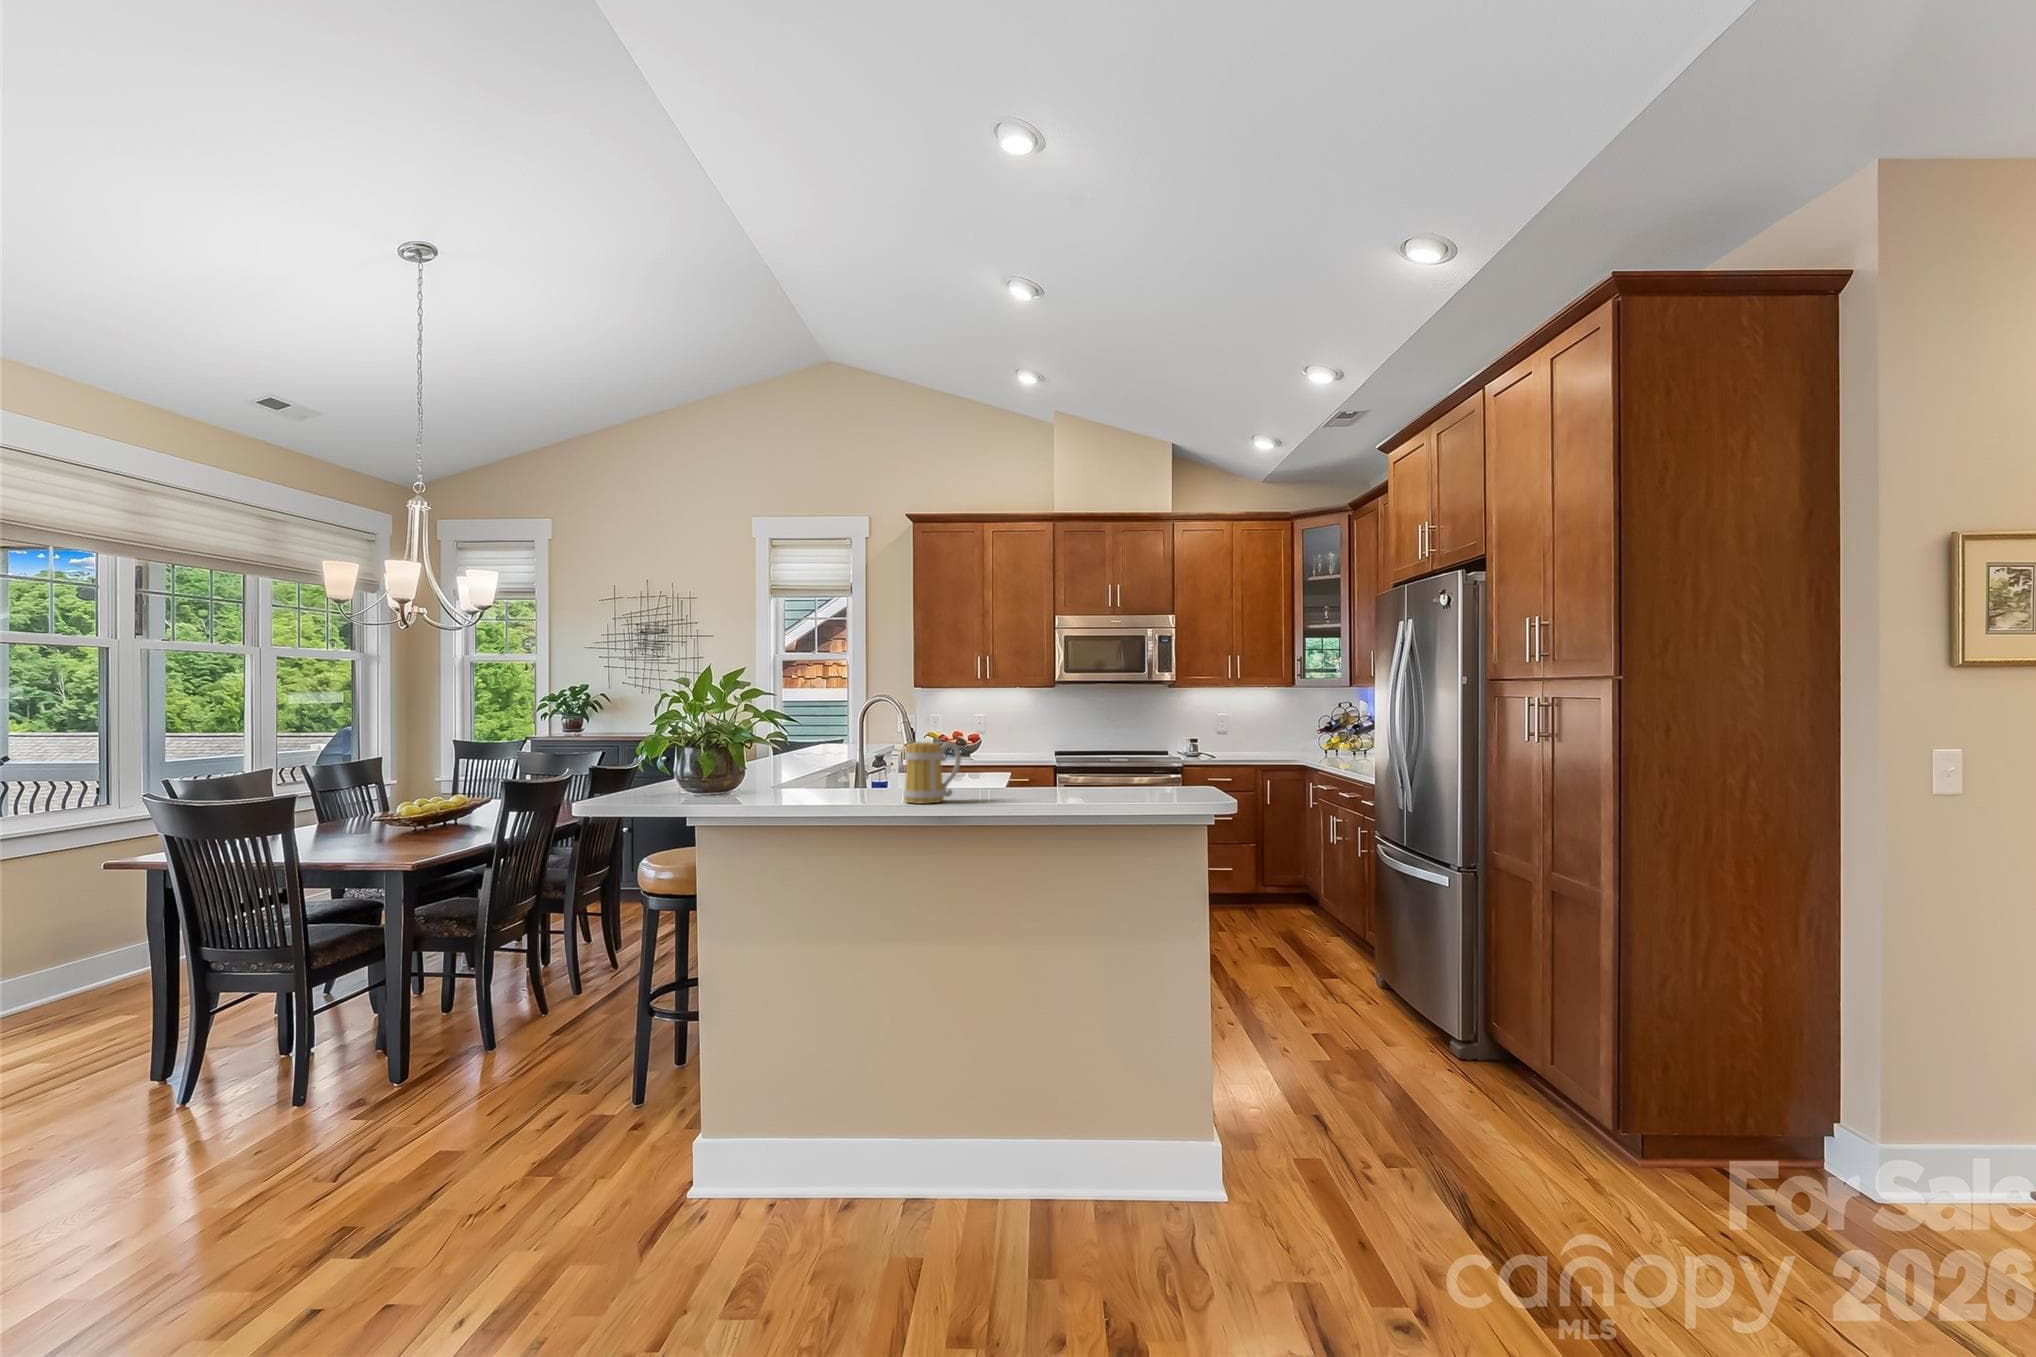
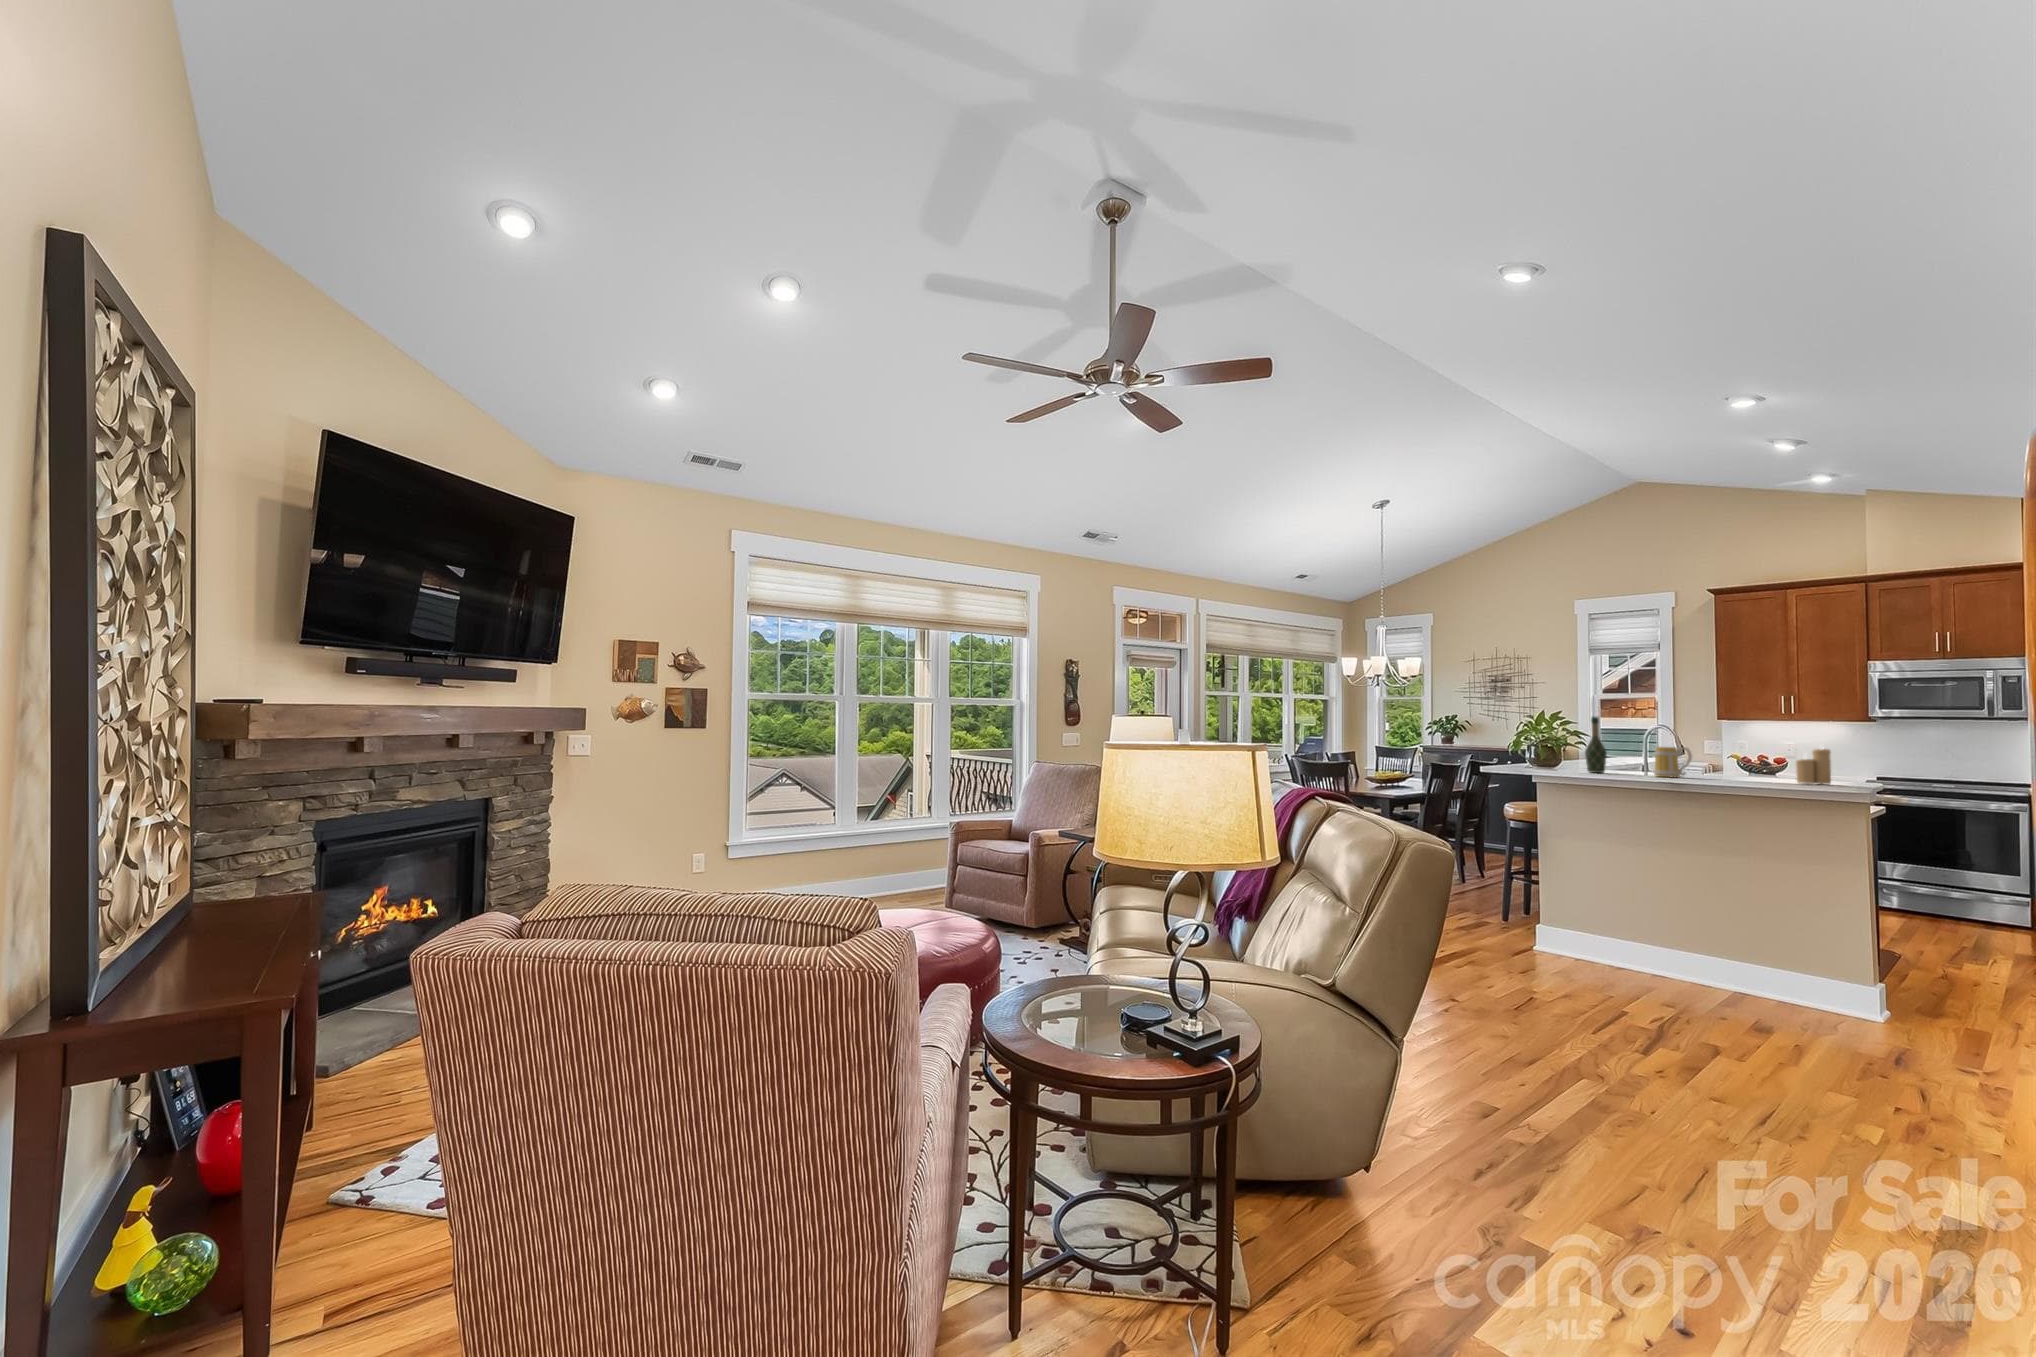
wine bottle: none [786,685,824,800] -> present [1585,717,1607,773]
candle: none [1110,729,1152,800] -> present [1796,745,1831,784]

